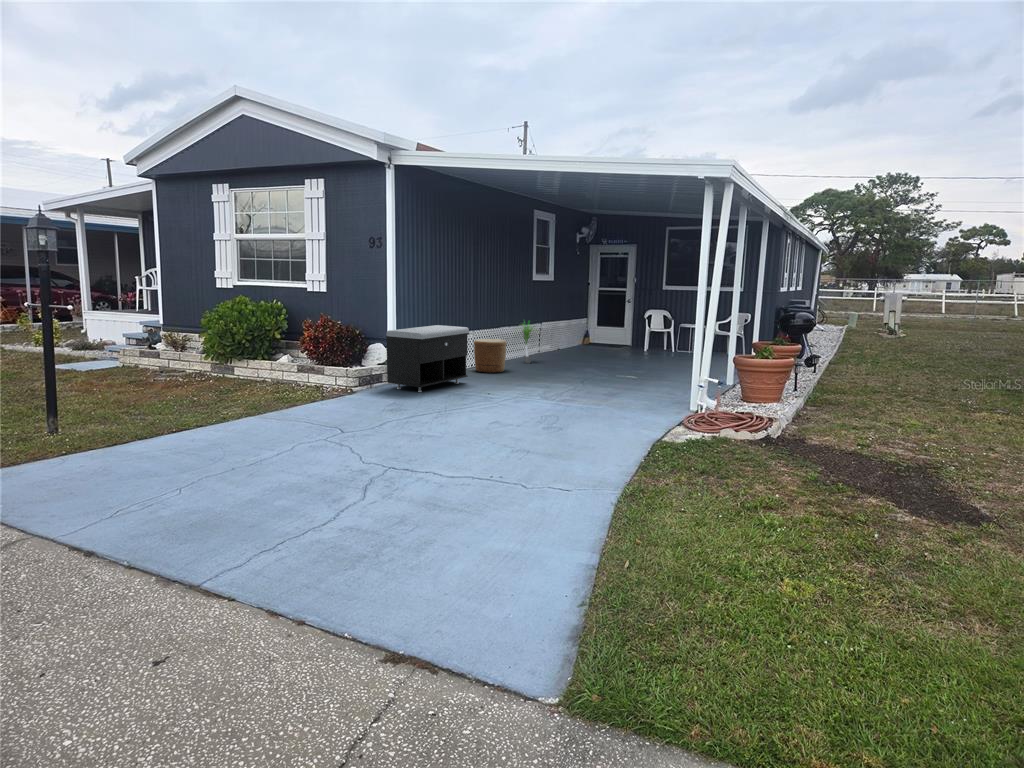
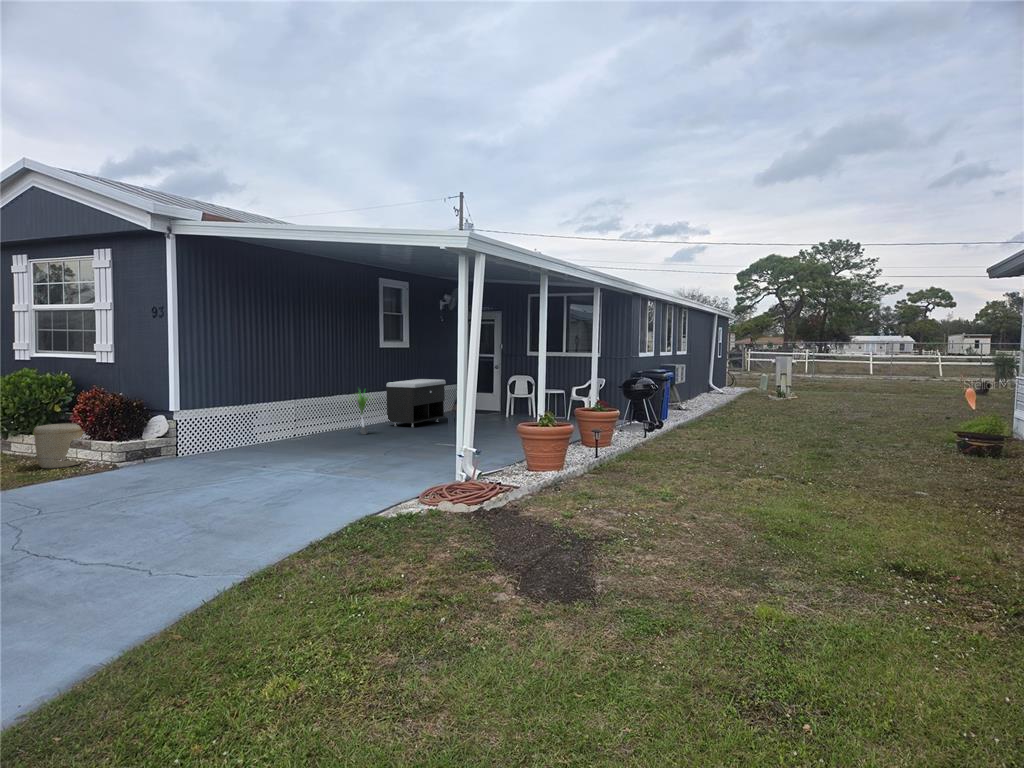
storage bench: present [386,325,469,392] -> present [386,379,446,427]
woven basket: present [474,339,507,373] -> present [34,423,83,468]

